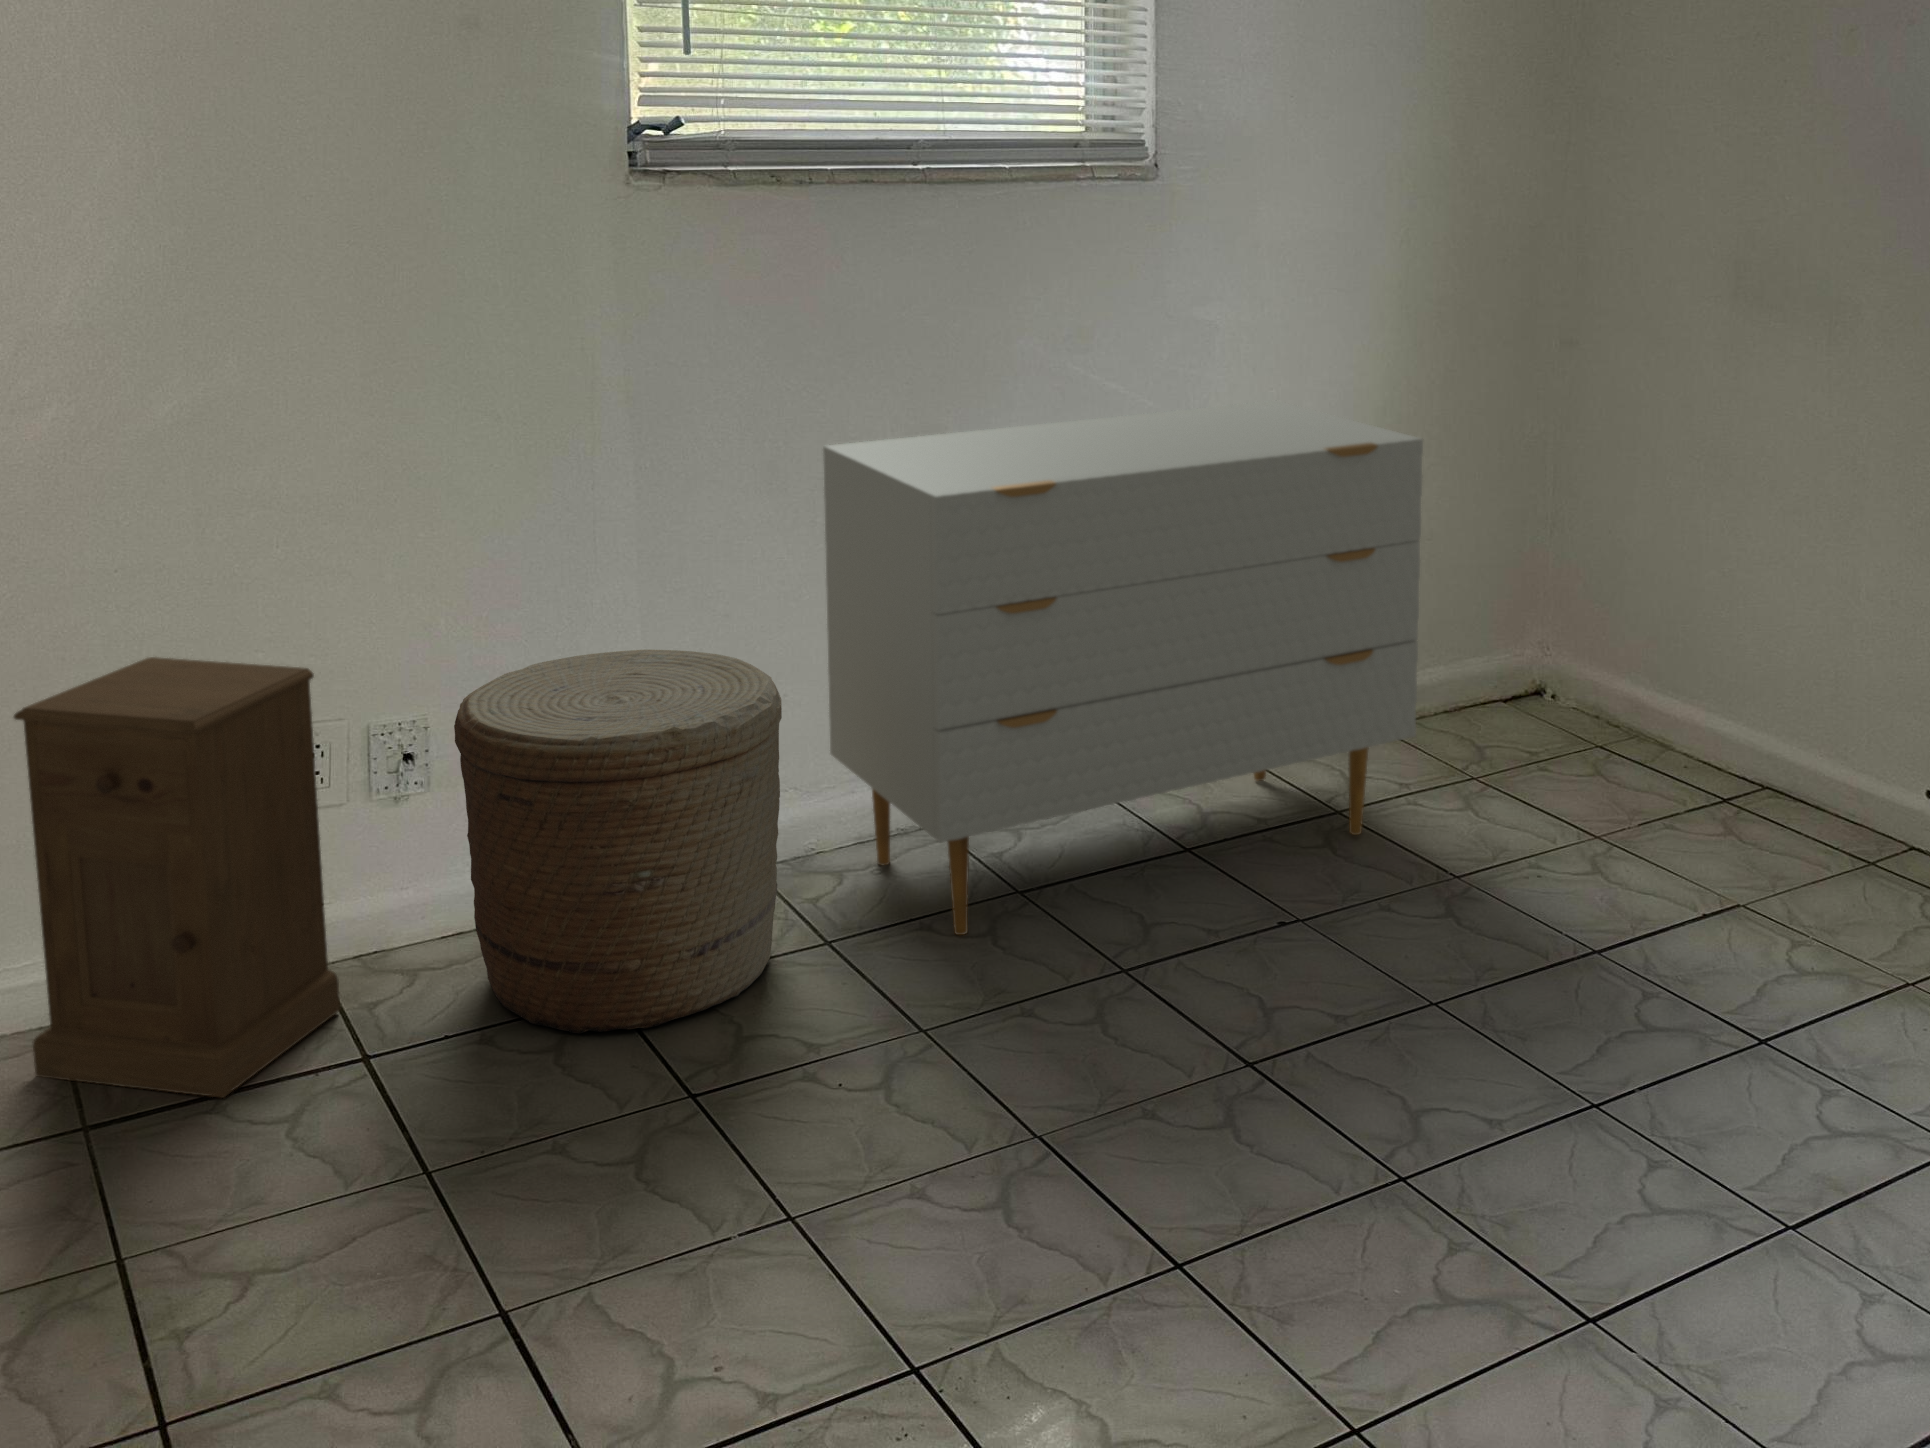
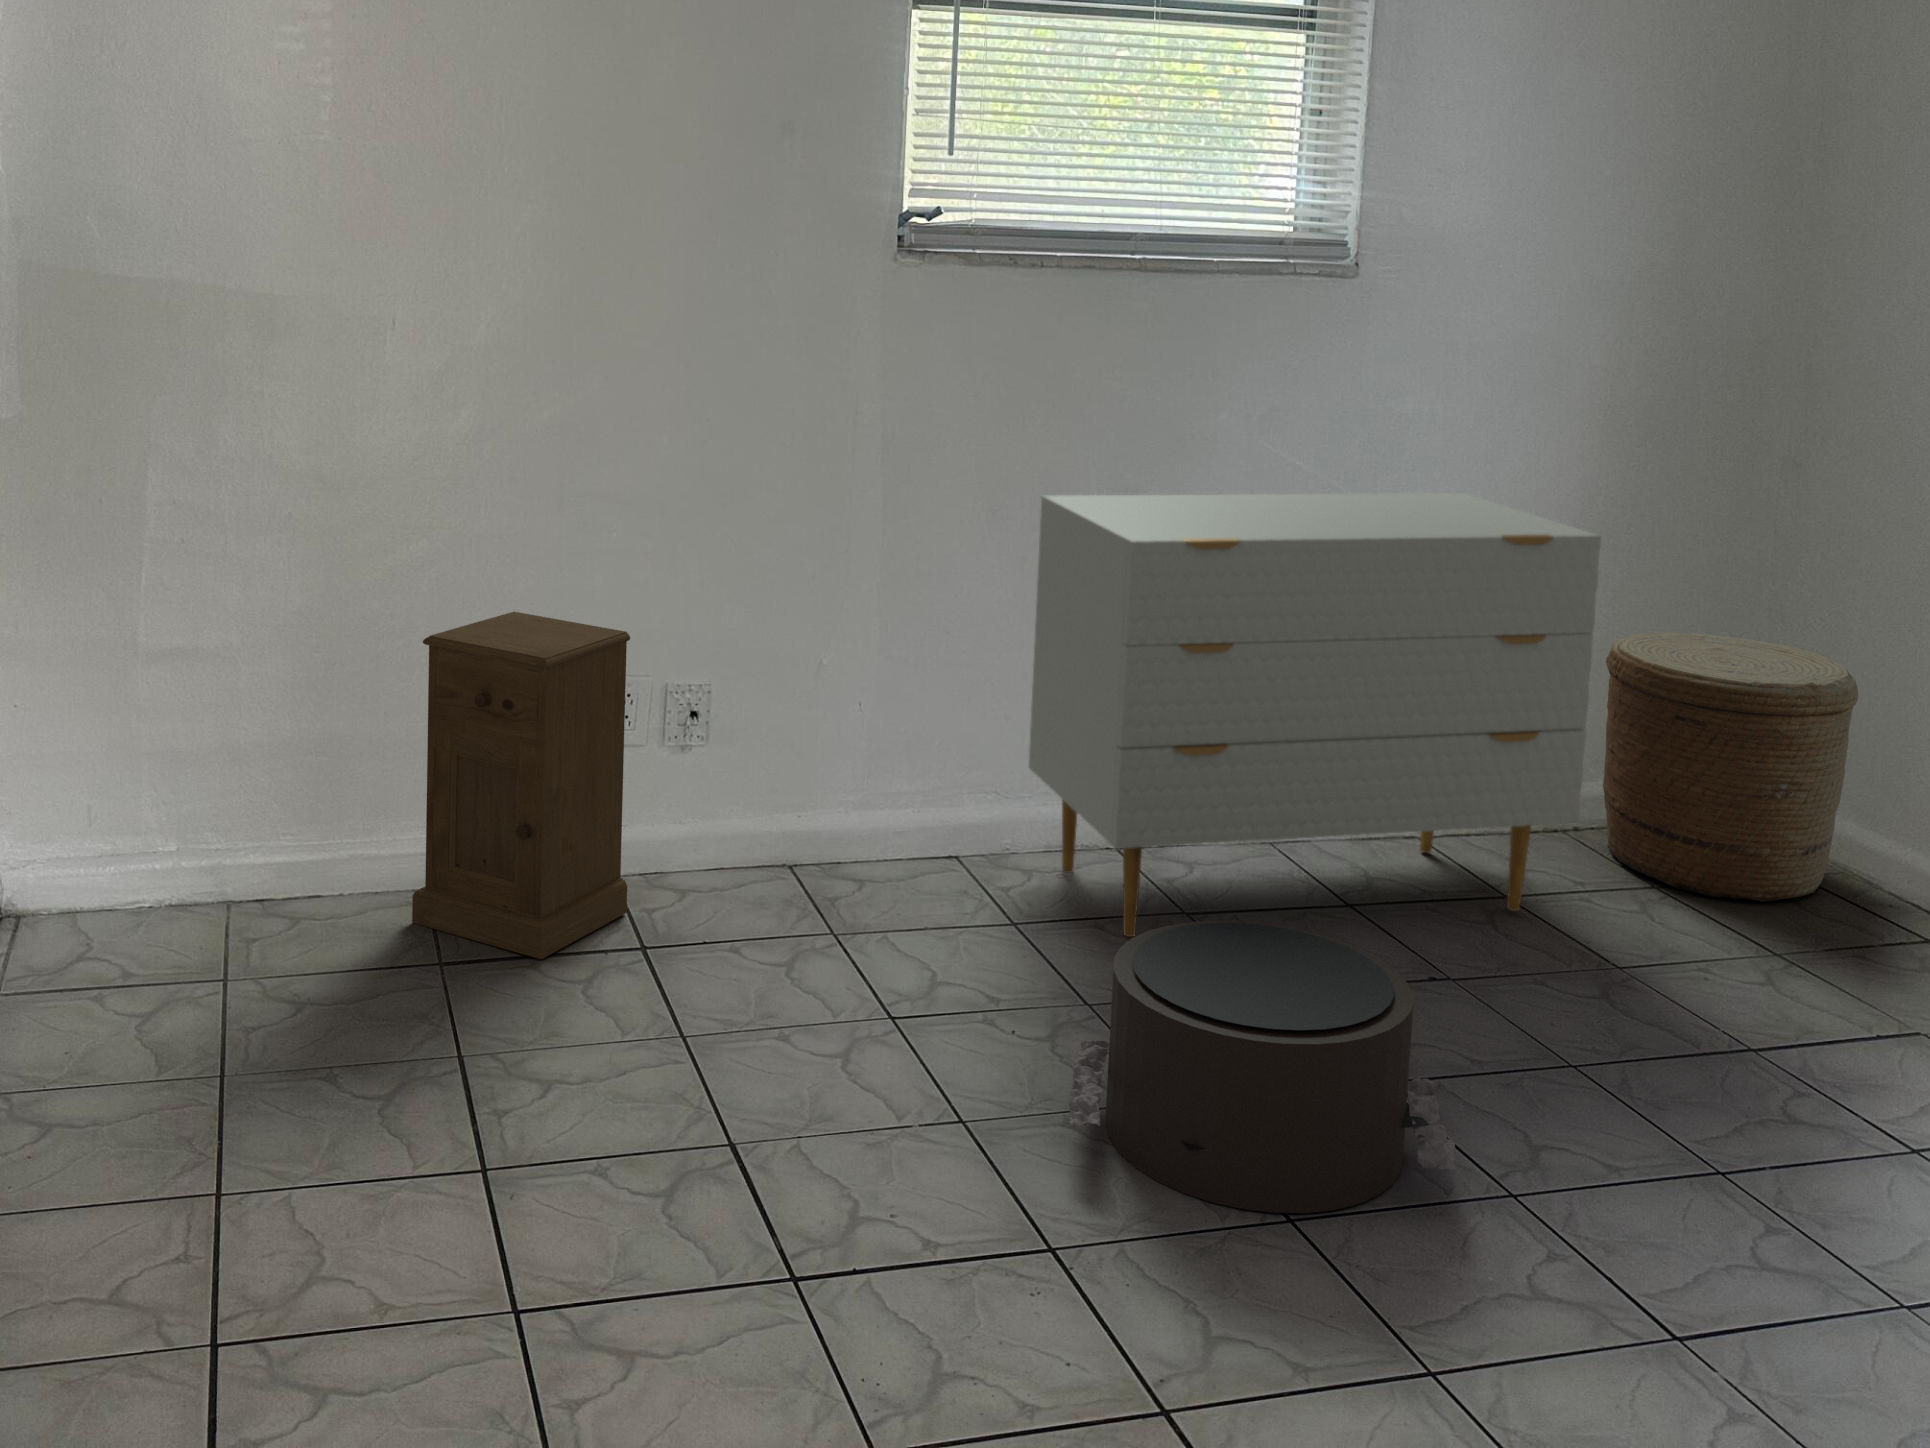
woven basket: present [454,650,782,1034] -> present [1603,633,1858,902]
pouf: none [915,916,1351,1263] -> present [1068,921,1455,1213]

